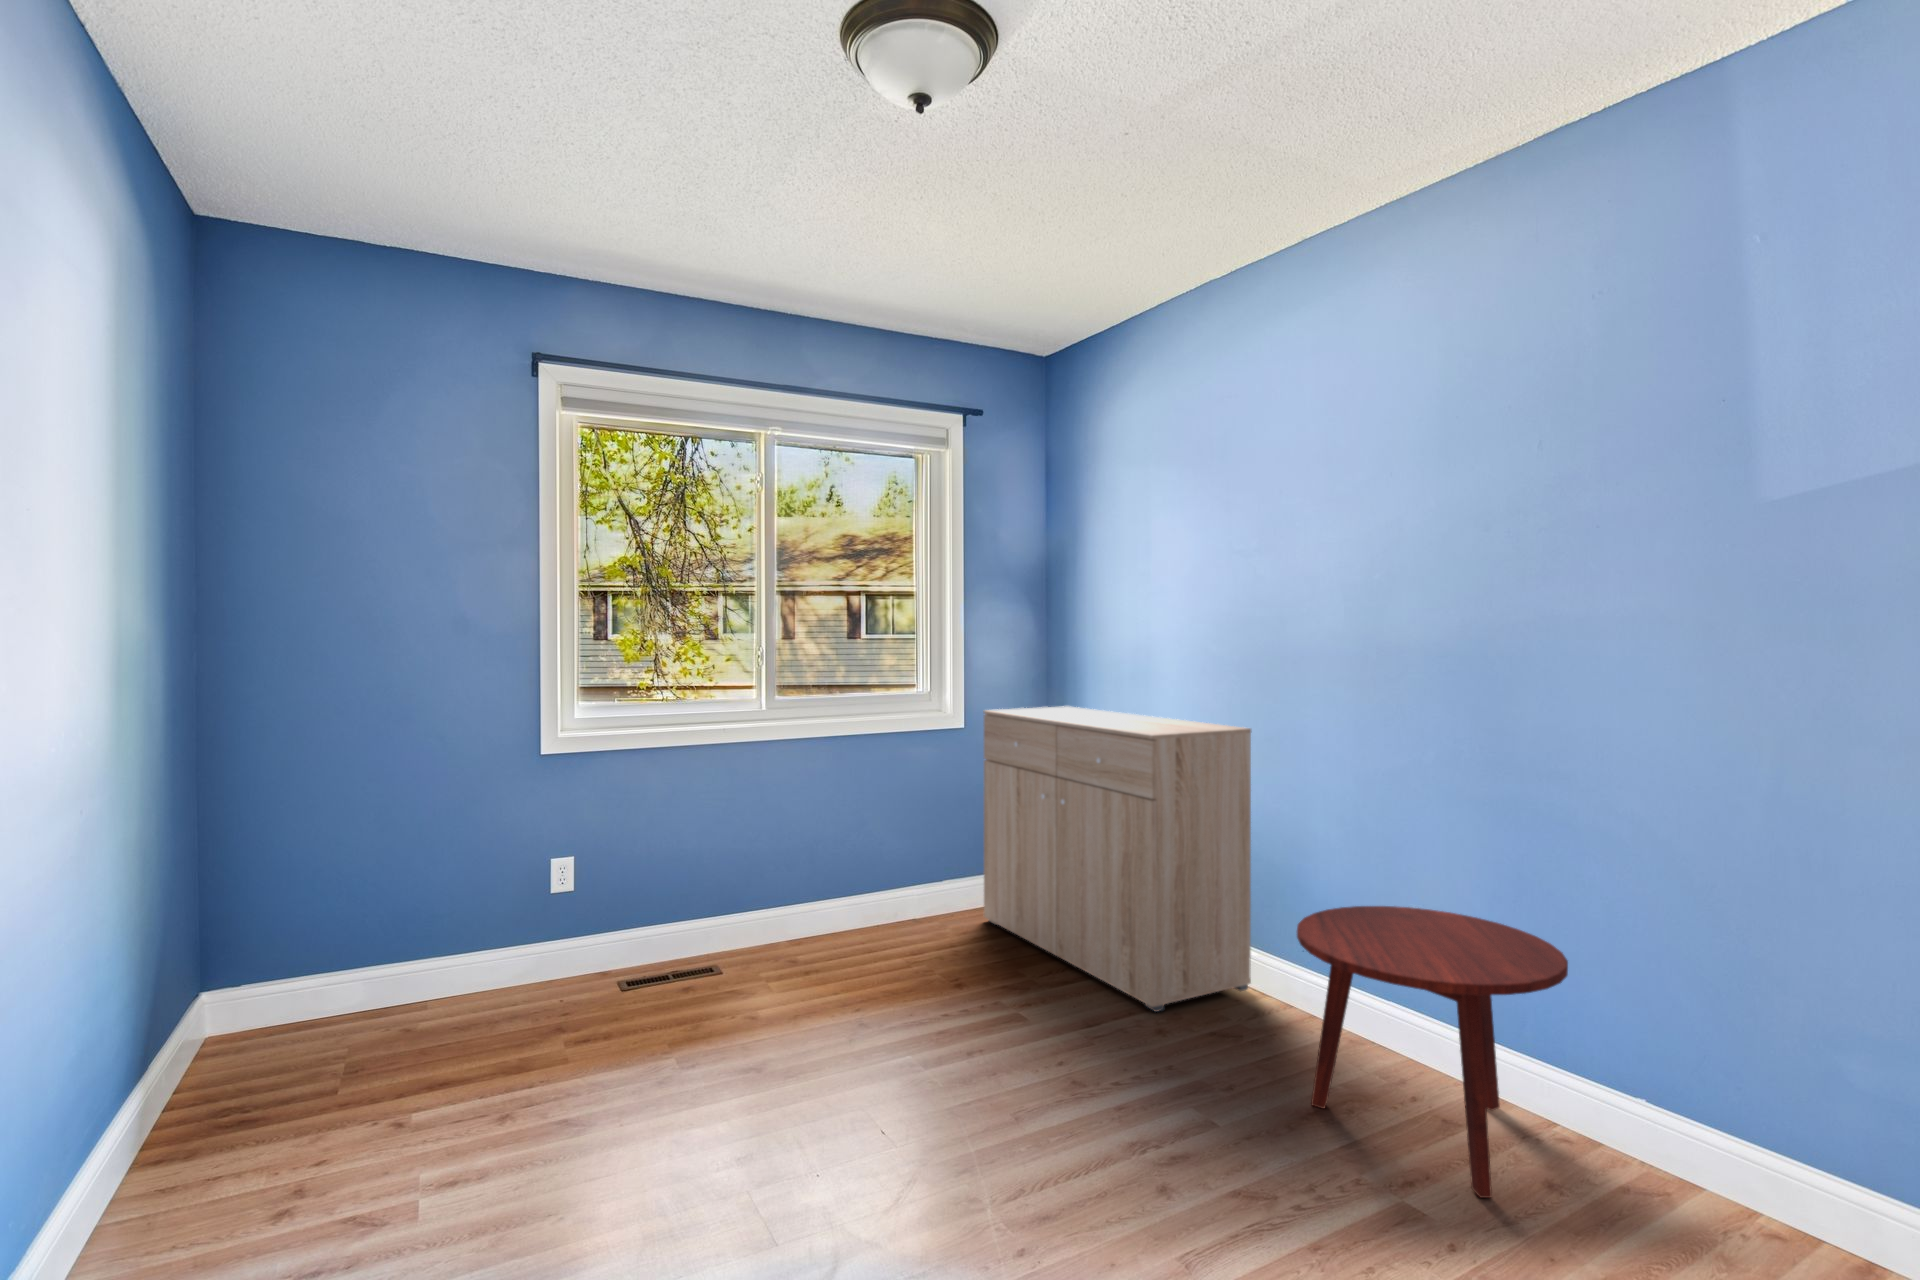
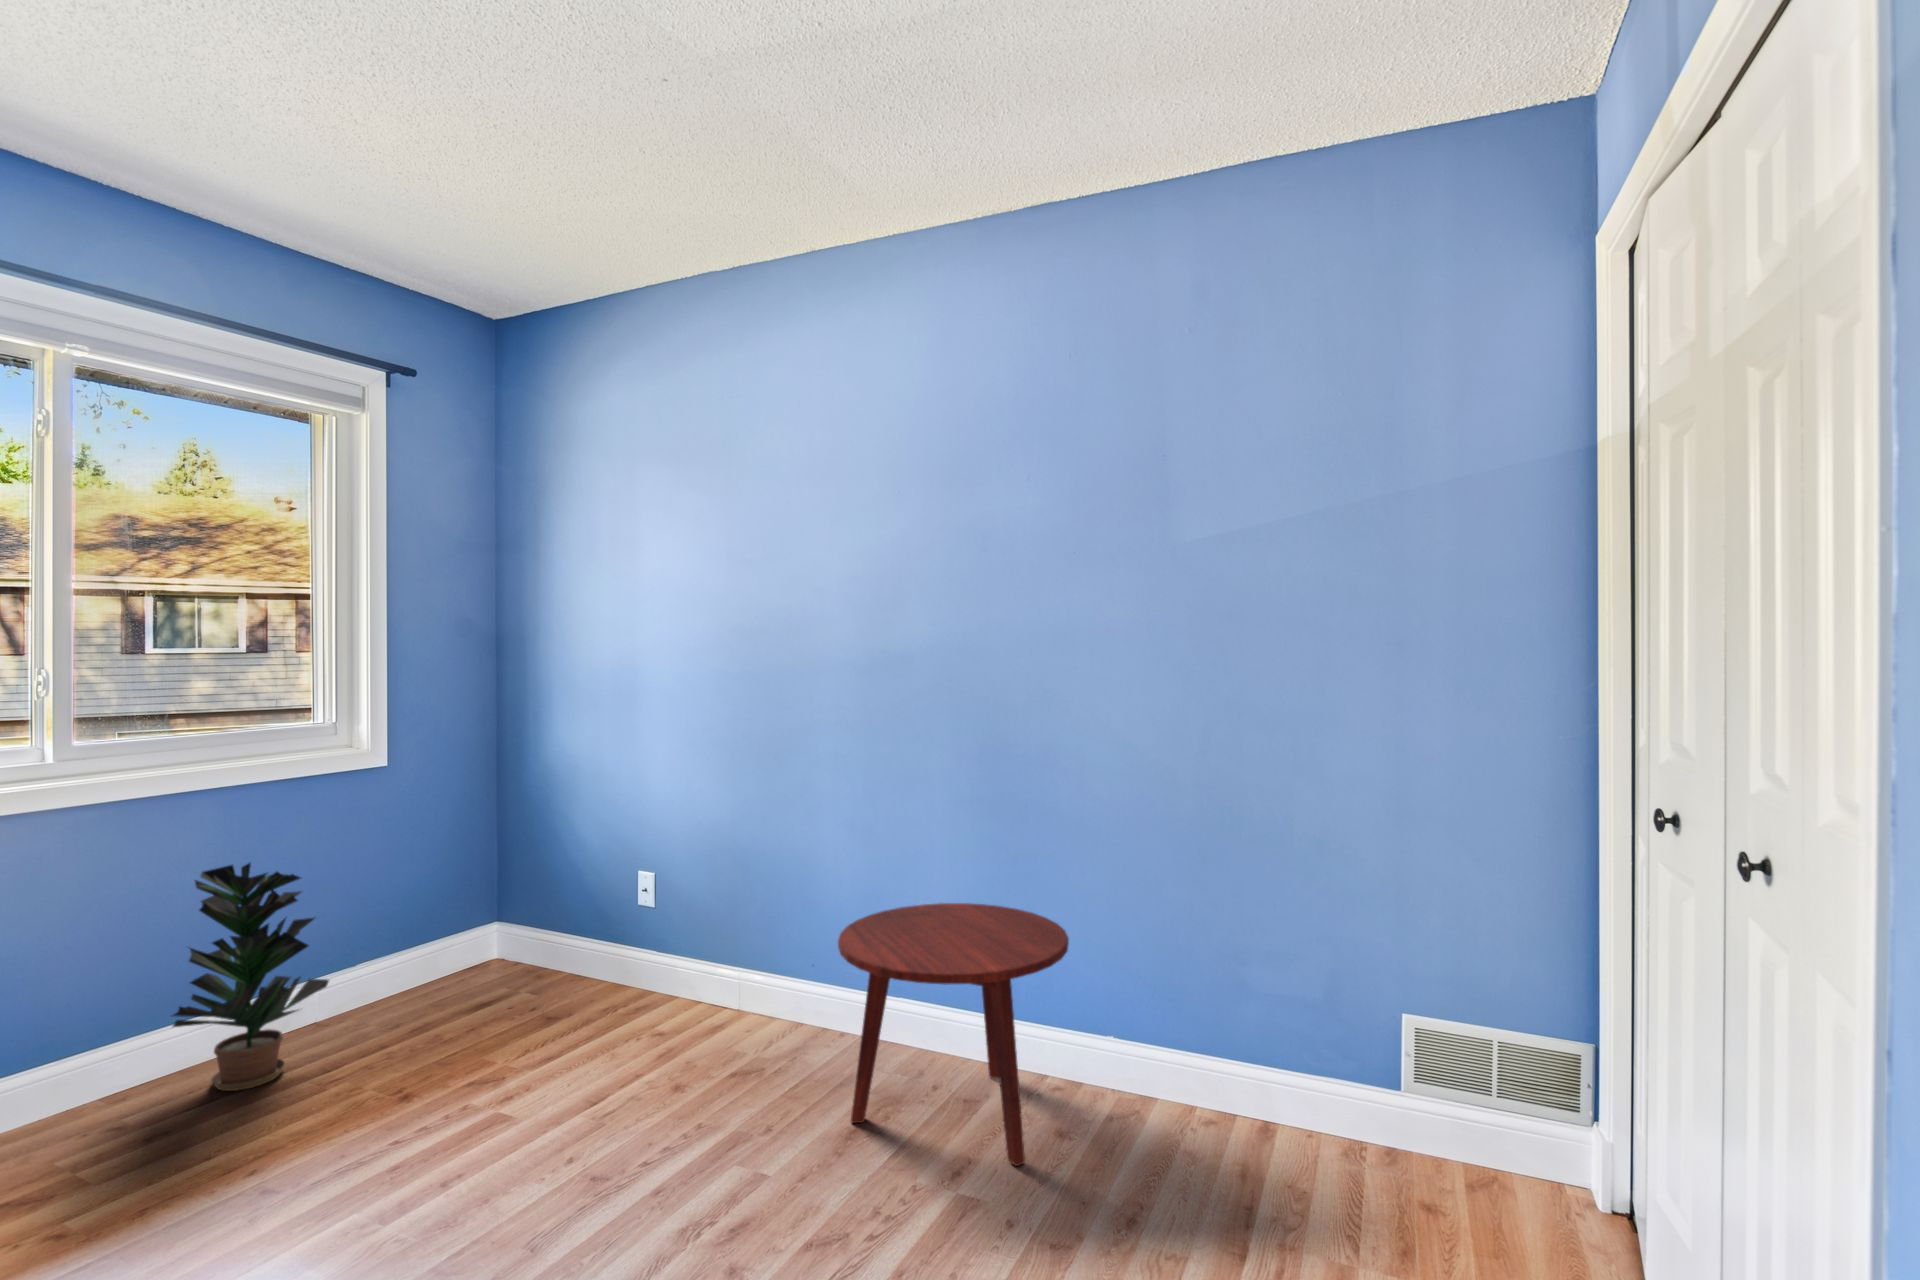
dresser: present [983,706,1251,1012] -> none [420,731,758,1065]
potted plant: none [823,792,919,955] -> present [173,863,329,1091]

